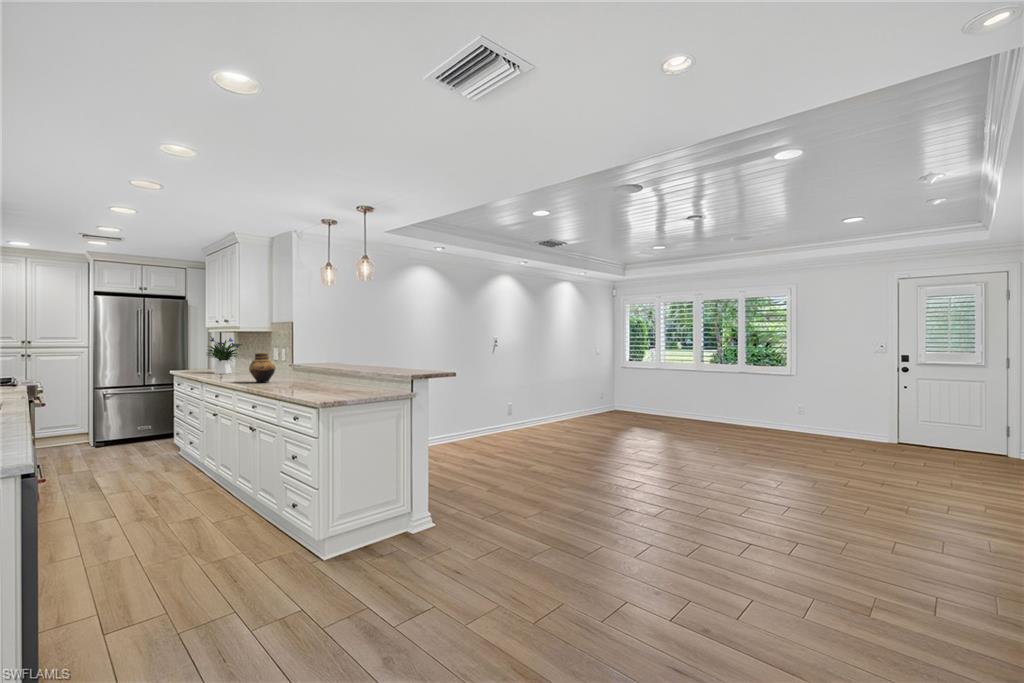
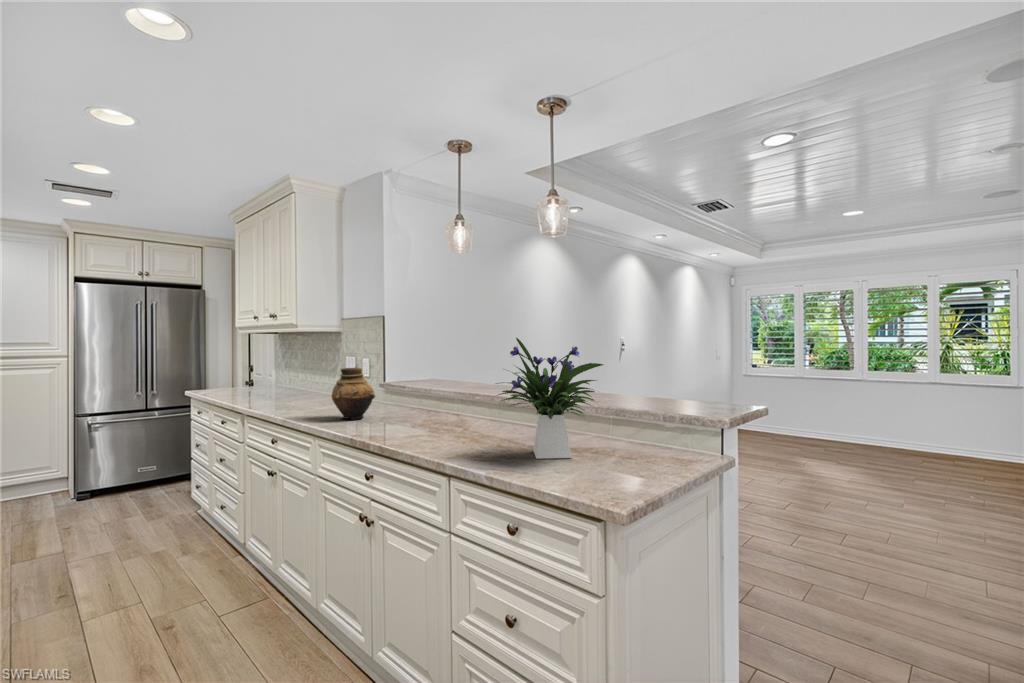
flower arrangement: present [207,336,242,374] -> present [497,338,604,459]

